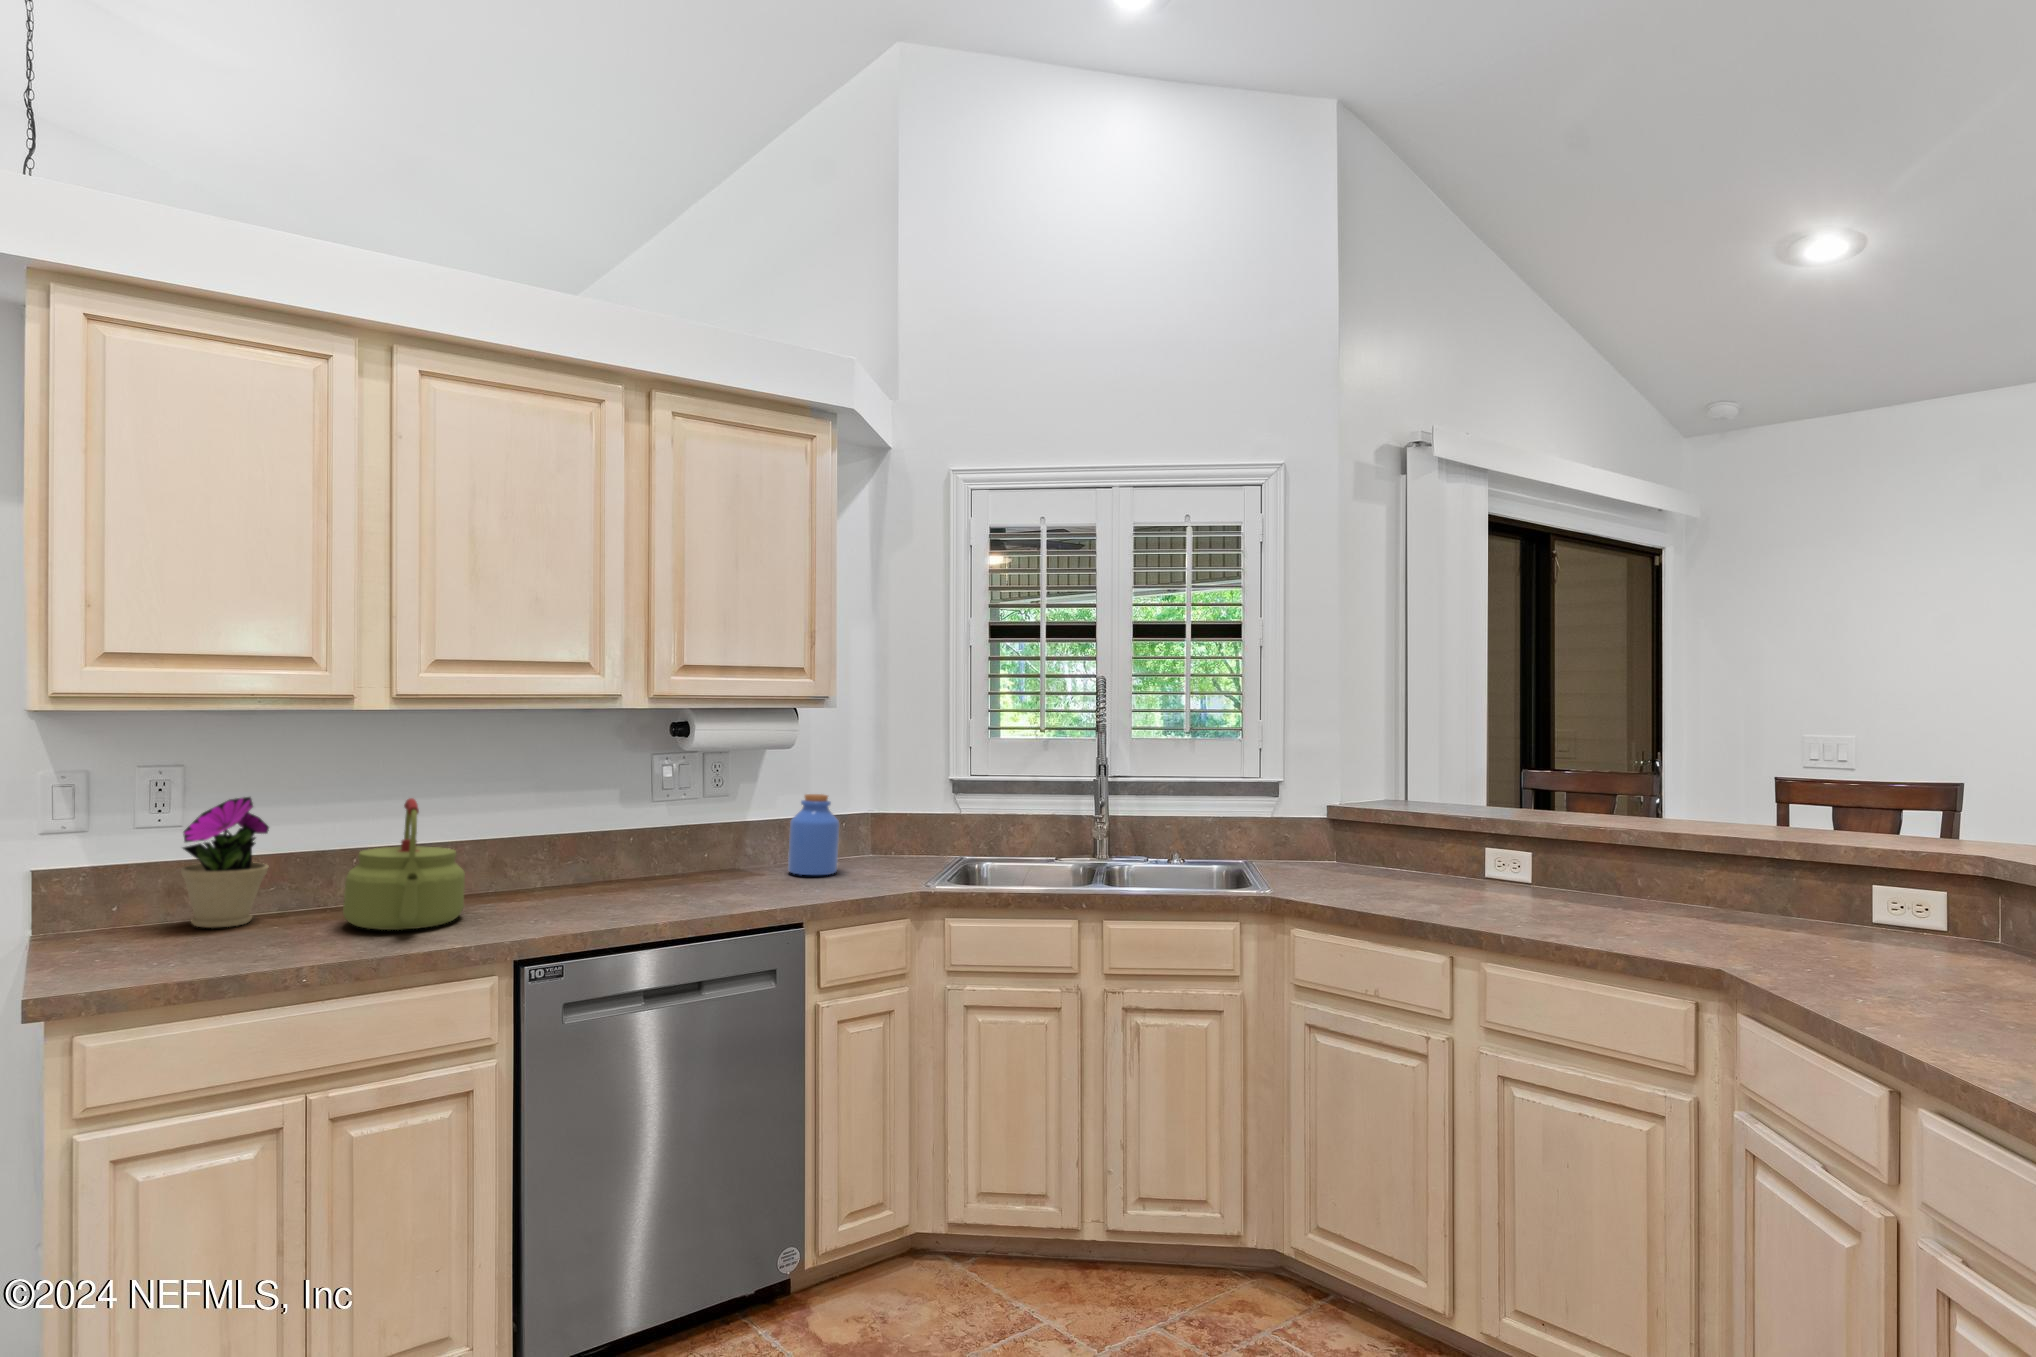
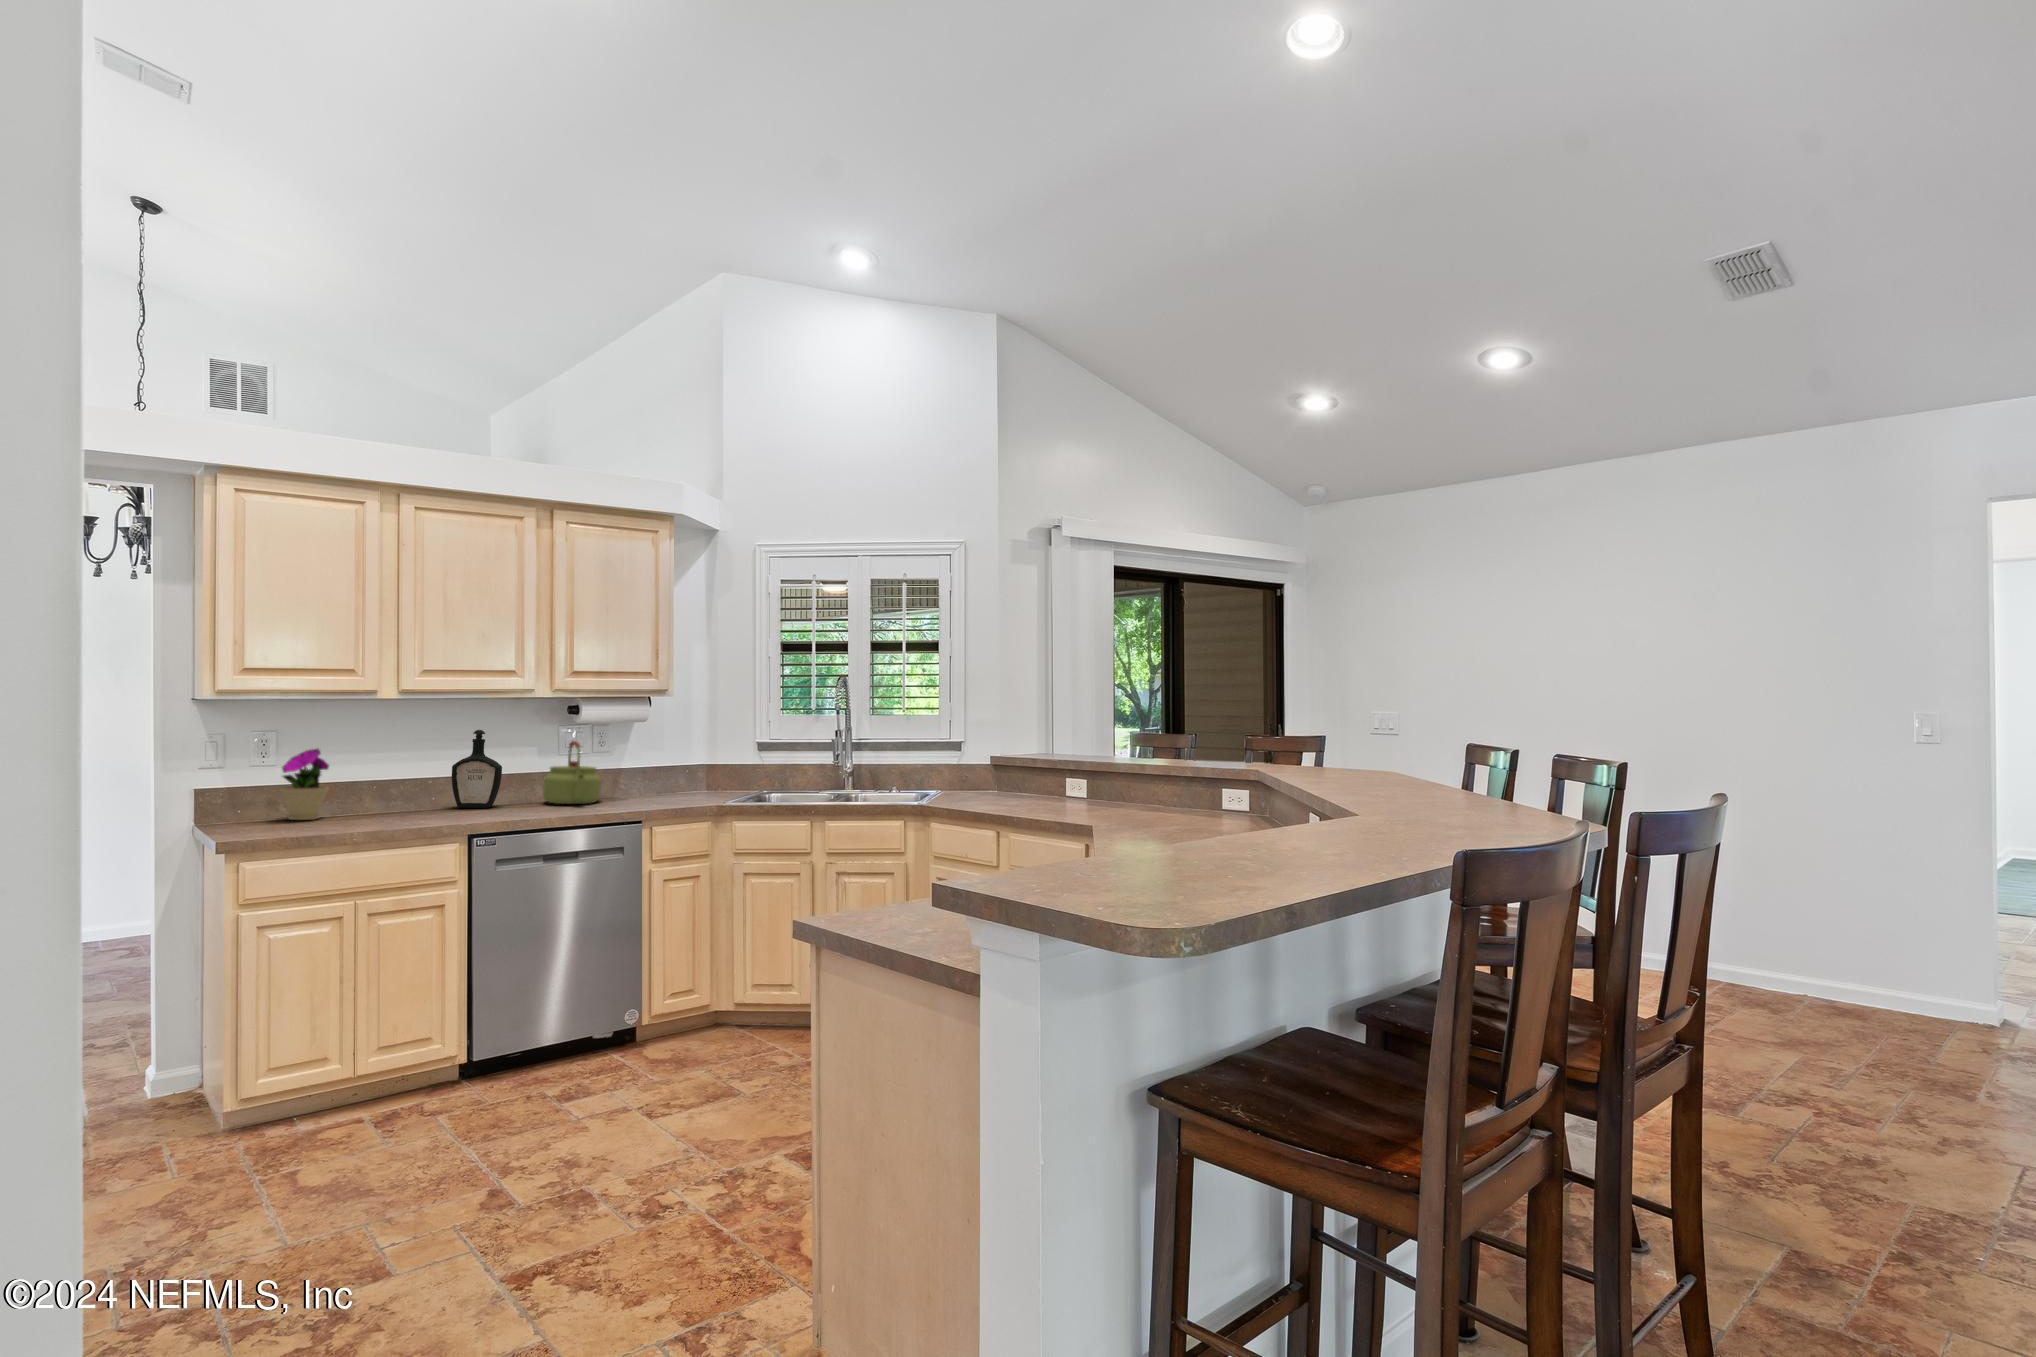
bottle: none [481,761,565,895] -> present [452,730,502,808]
jar: present [788,794,839,875] -> none [643,751,676,799]
kettle: present [343,798,465,930] -> present [543,741,601,804]

